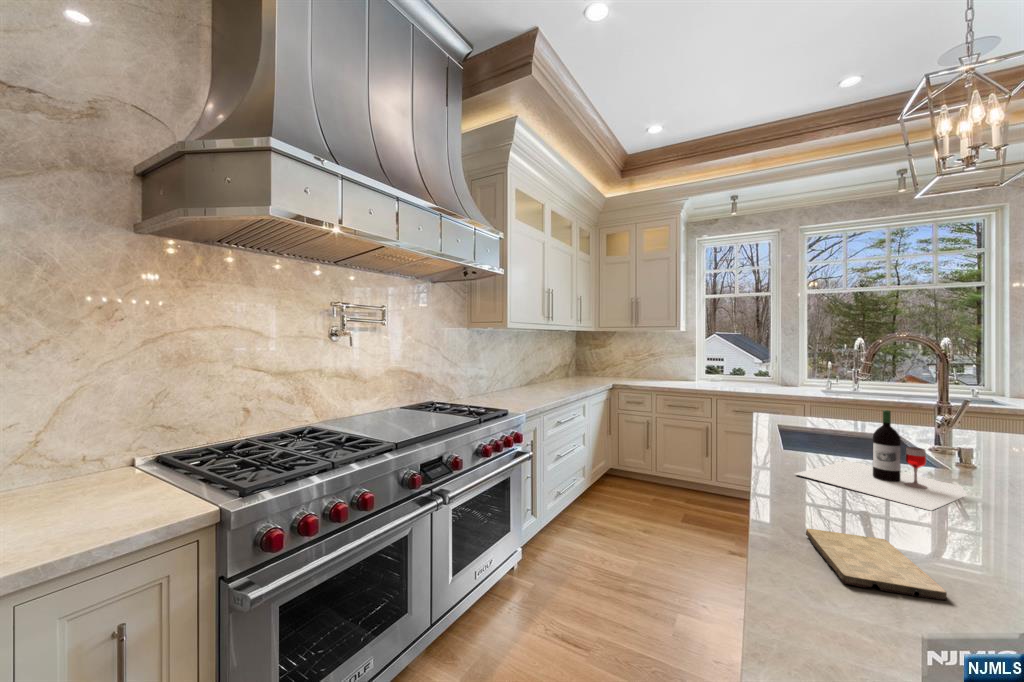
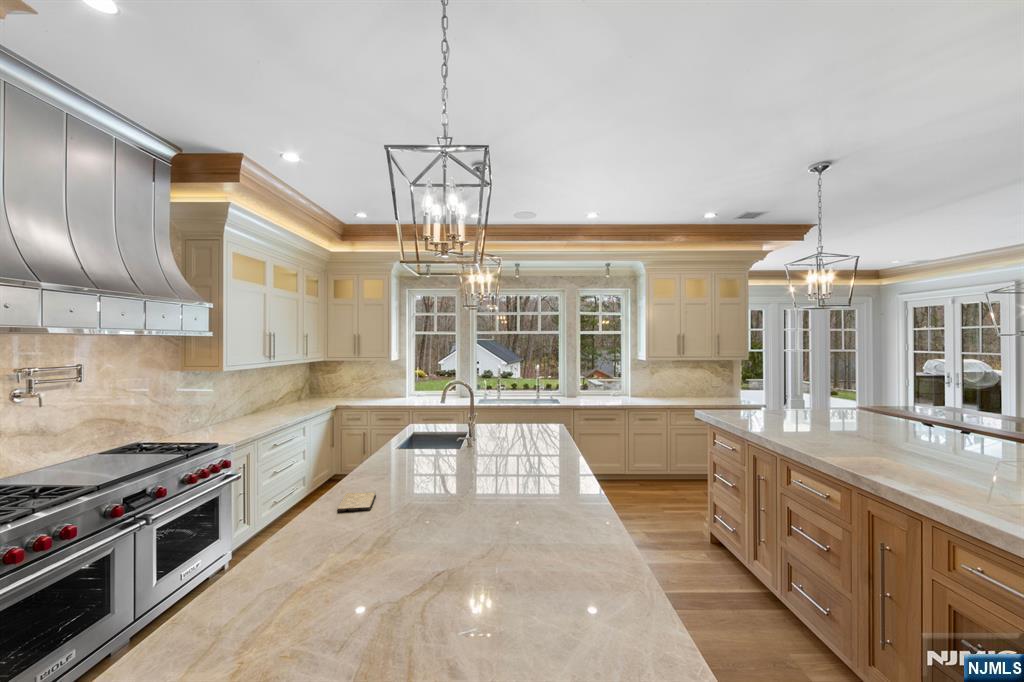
wine bottle: present [795,410,967,510] -> none [380,430,455,476]

